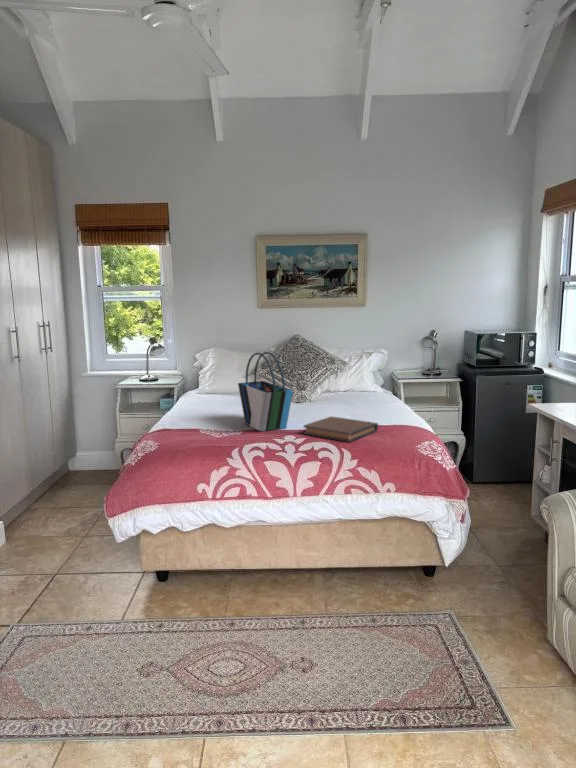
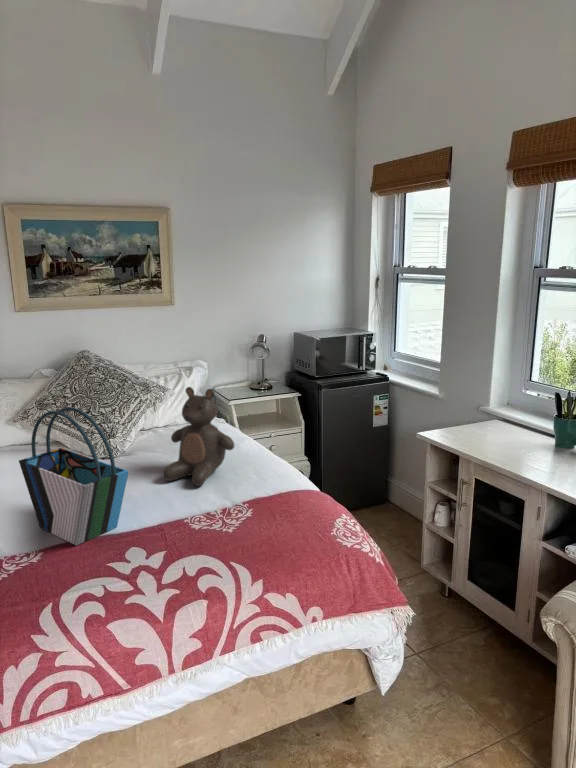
teddy bear: none [325,352,375,417] -> present [162,387,234,486]
book: present [304,417,378,442] -> none [153,494,262,548]

